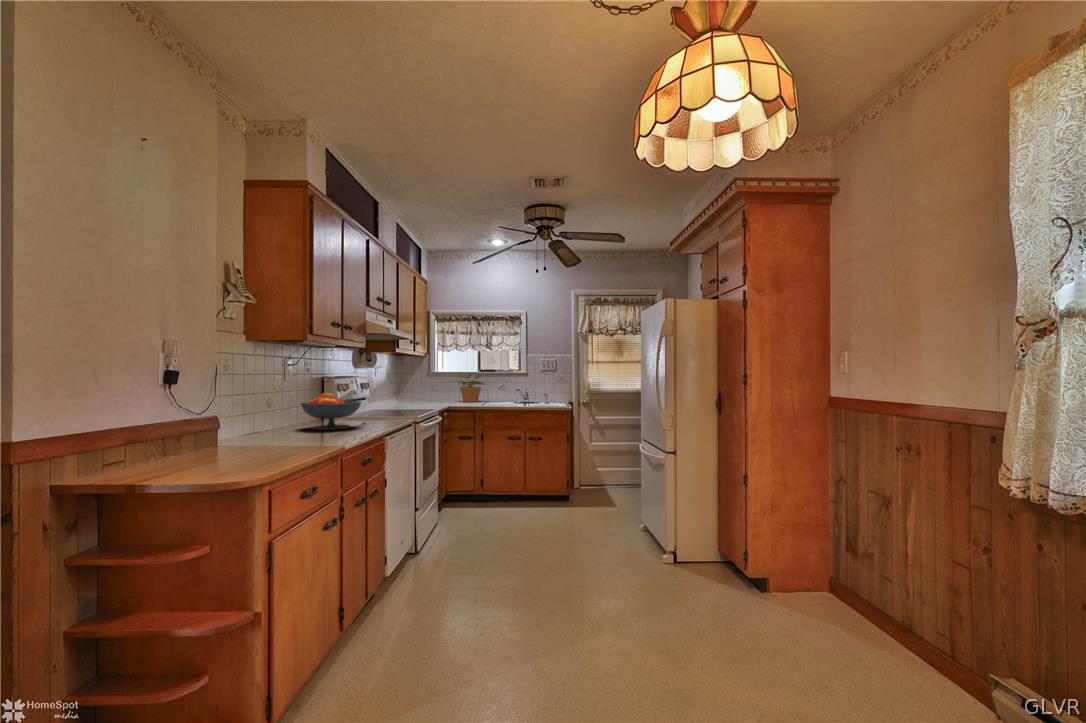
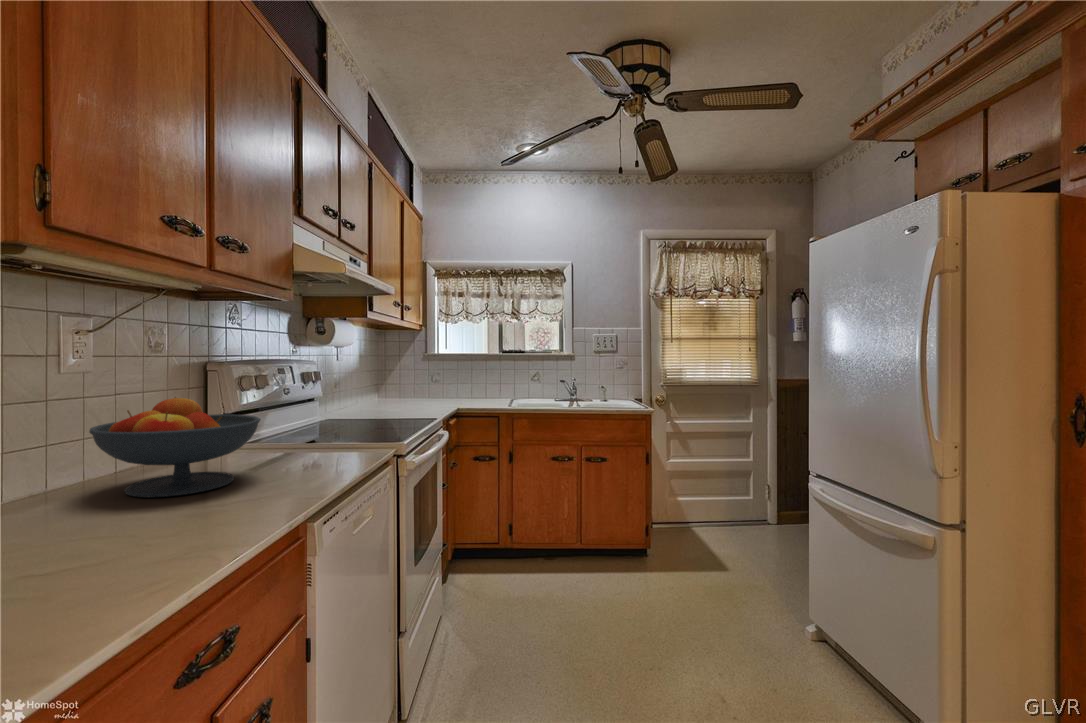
potted plant: present [457,373,485,402] -> none [466,355,515,399]

